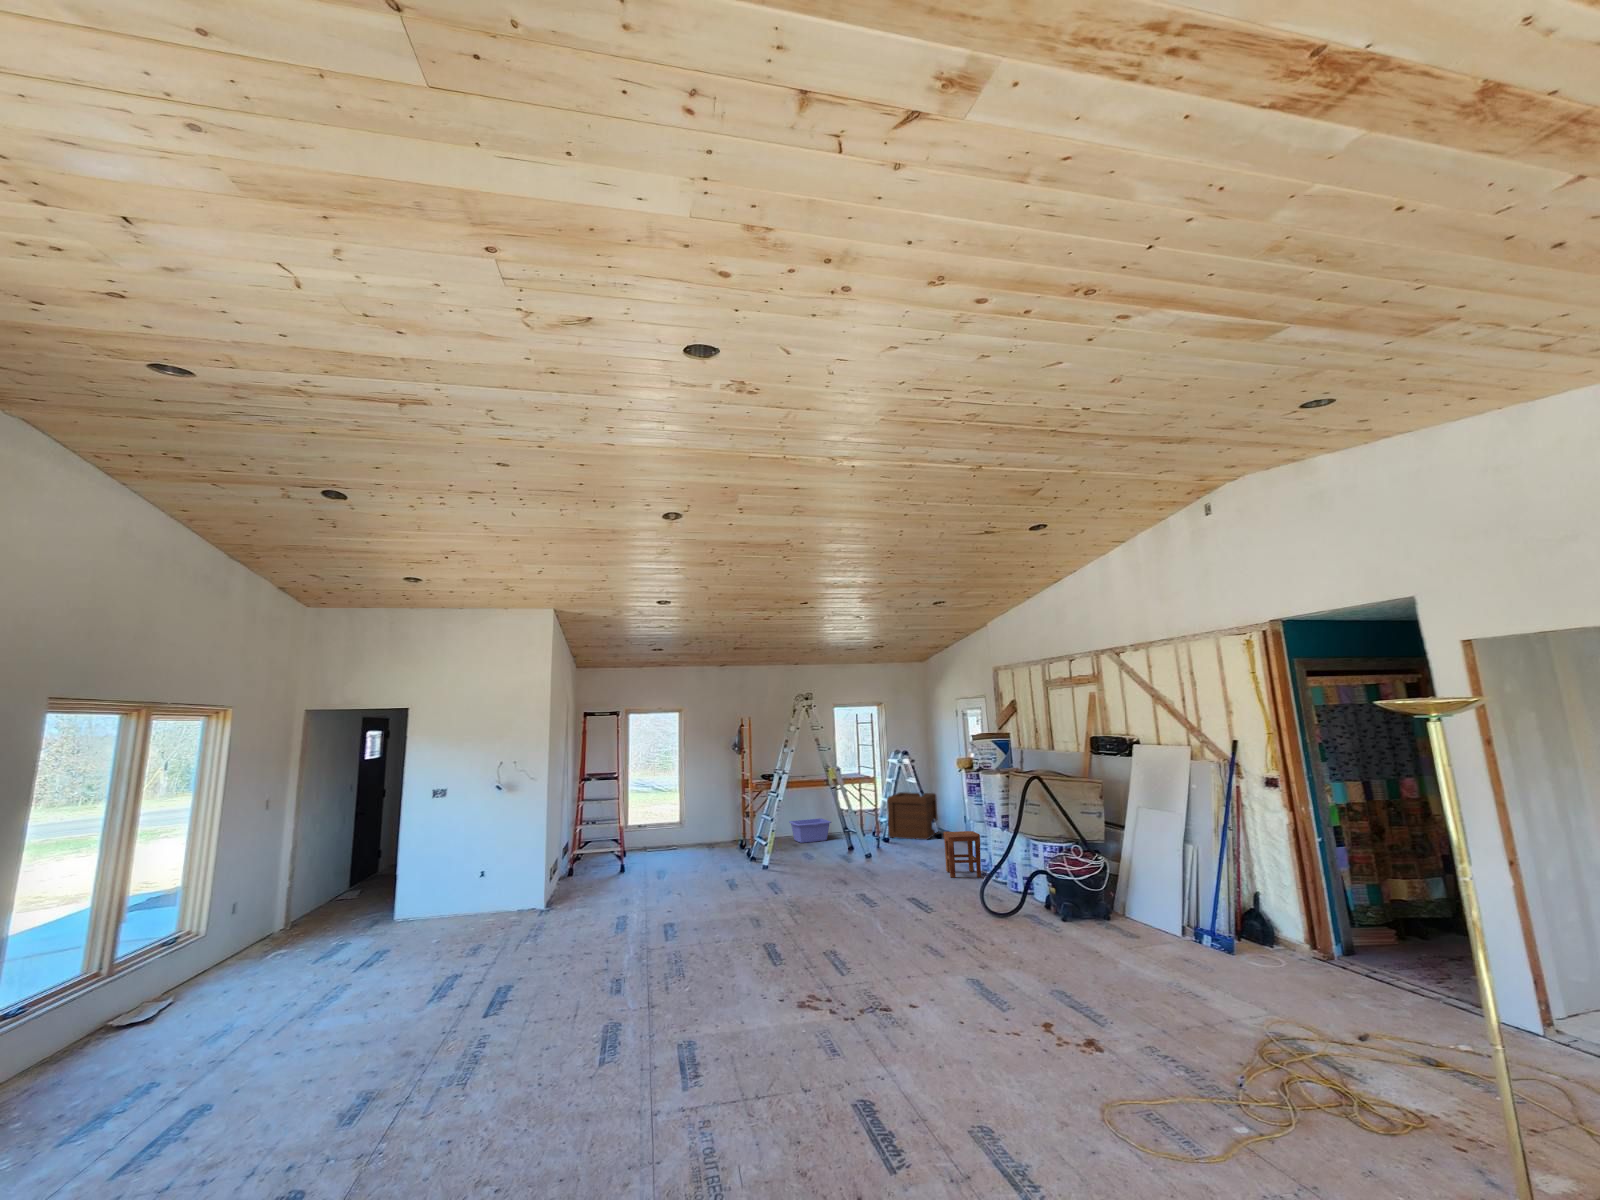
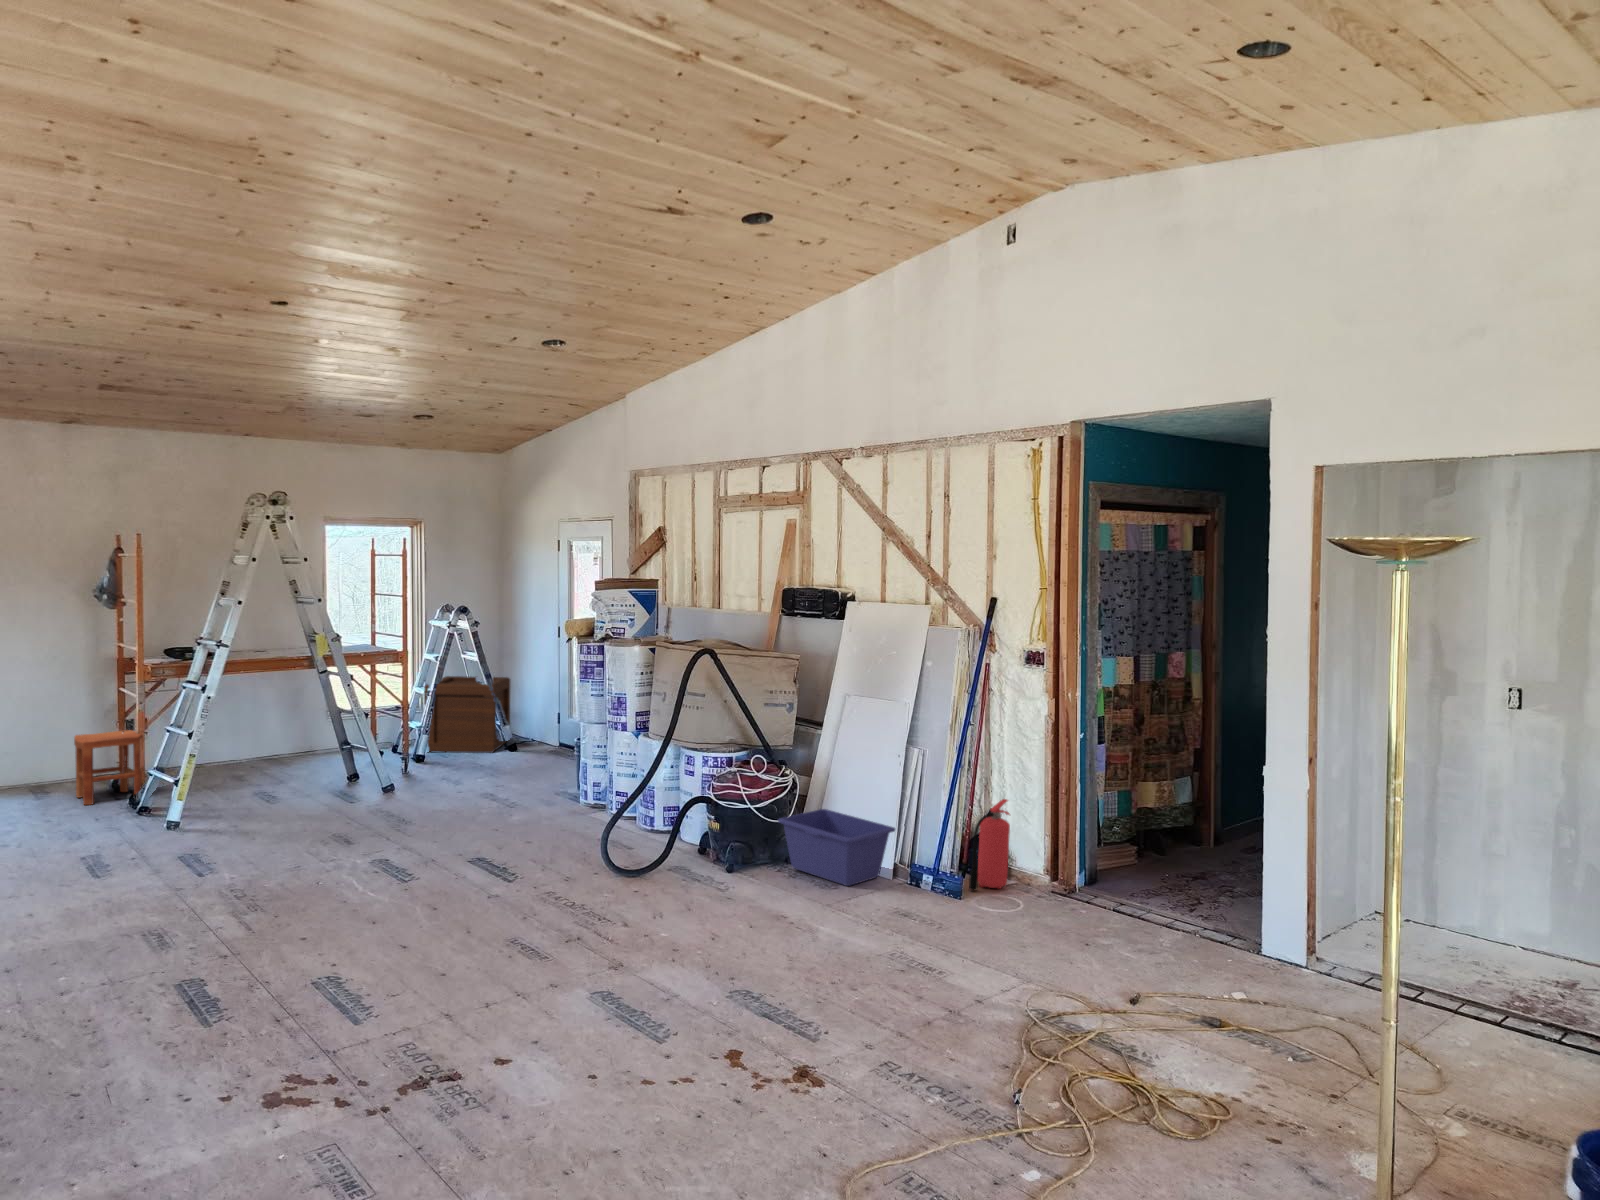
storage bin: present [789,818,831,843] -> present [778,809,895,886]
stool: present [944,831,981,878] -> present [74,730,143,805]
fire extinguisher: none [1239,884,1274,952] -> present [969,799,1010,890]

